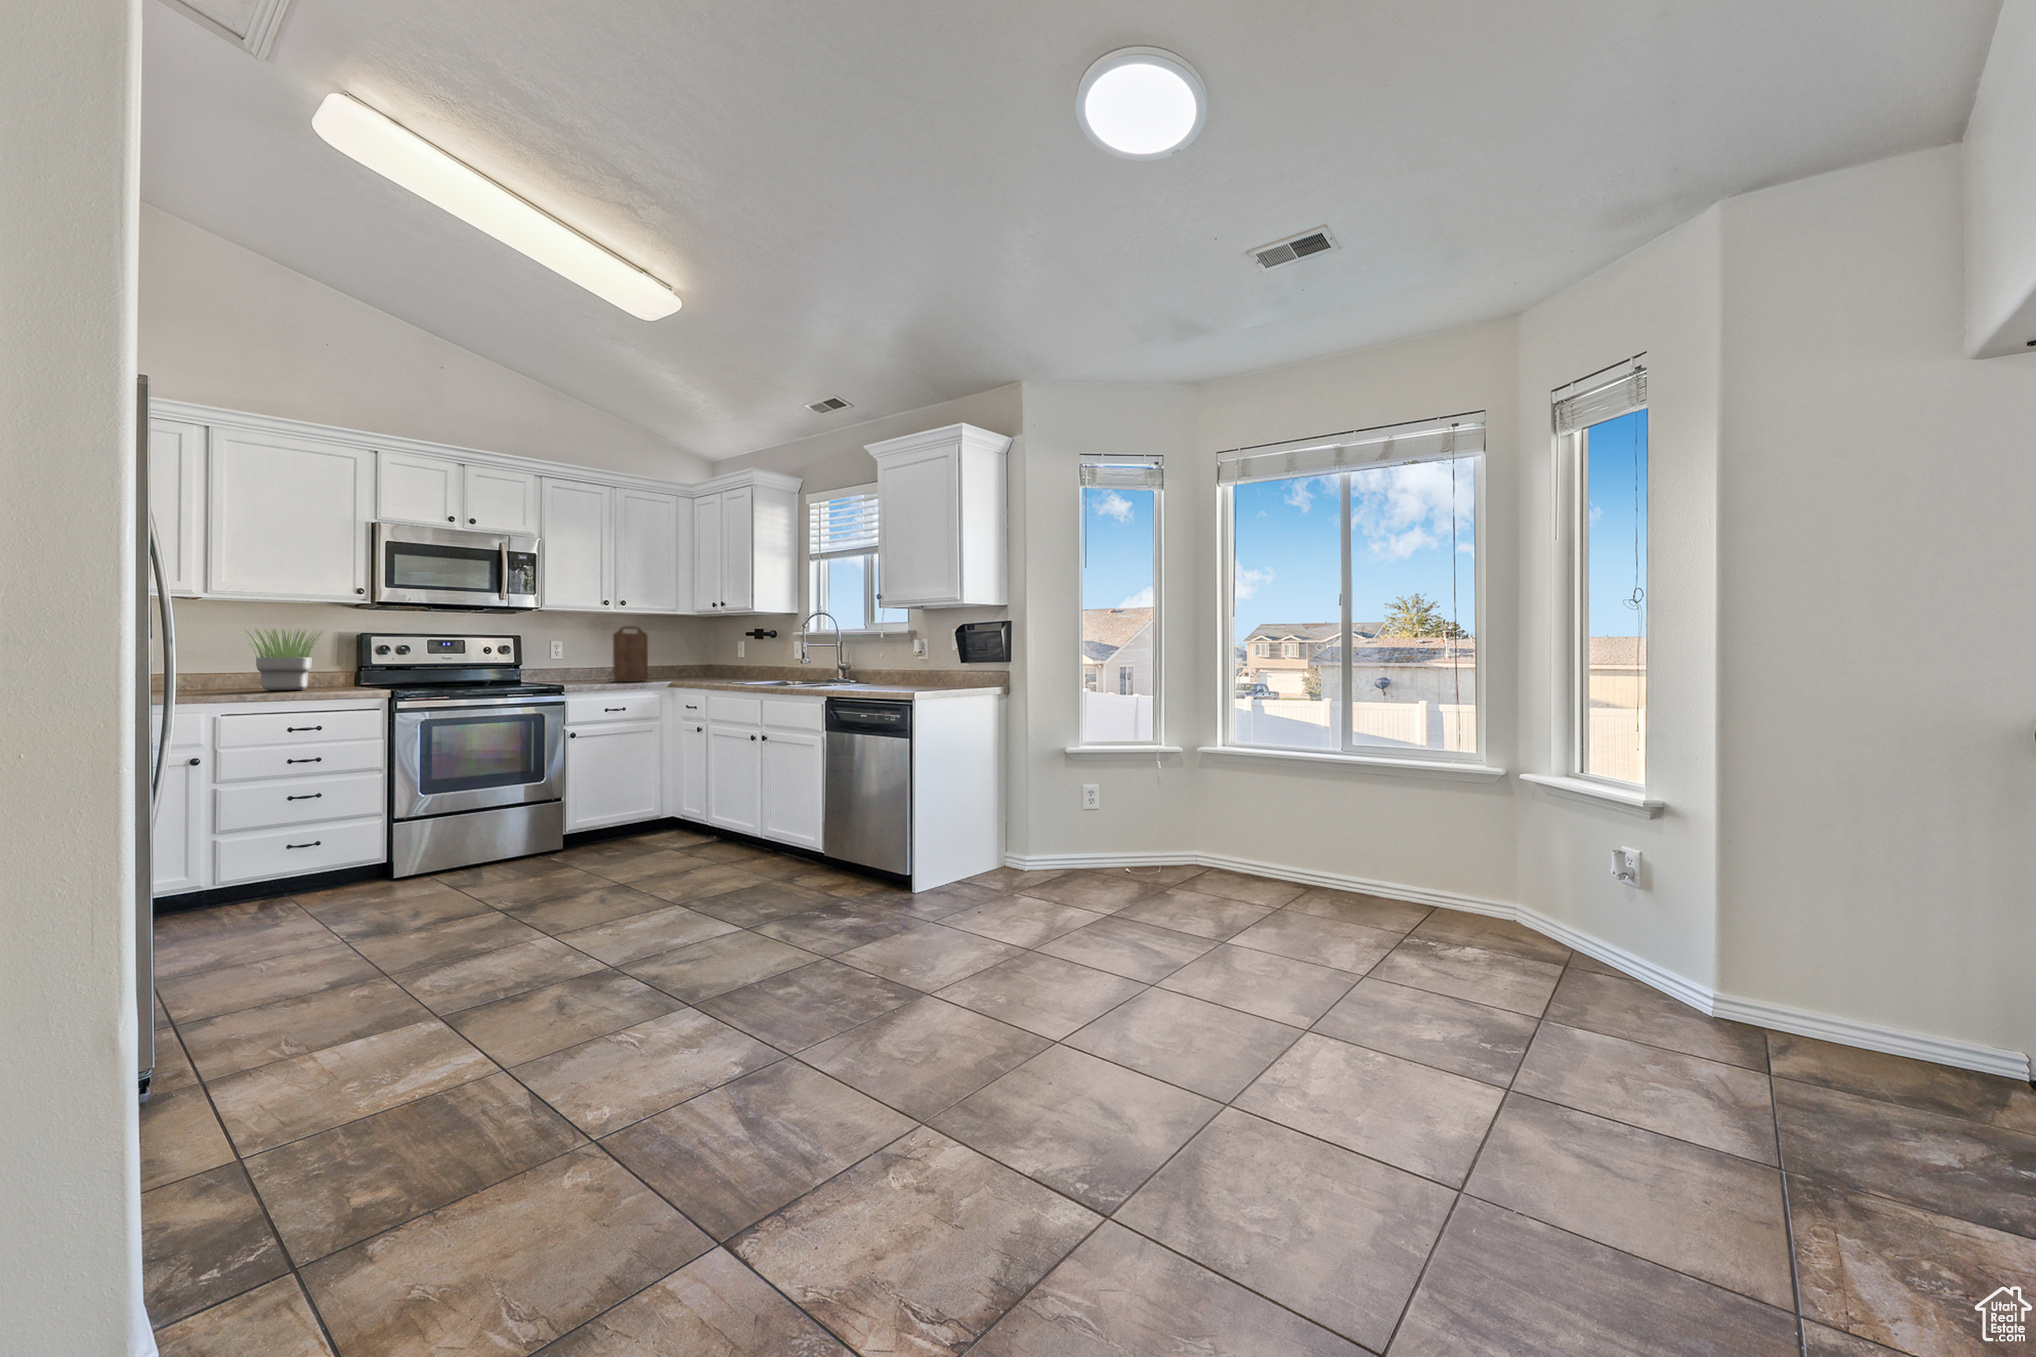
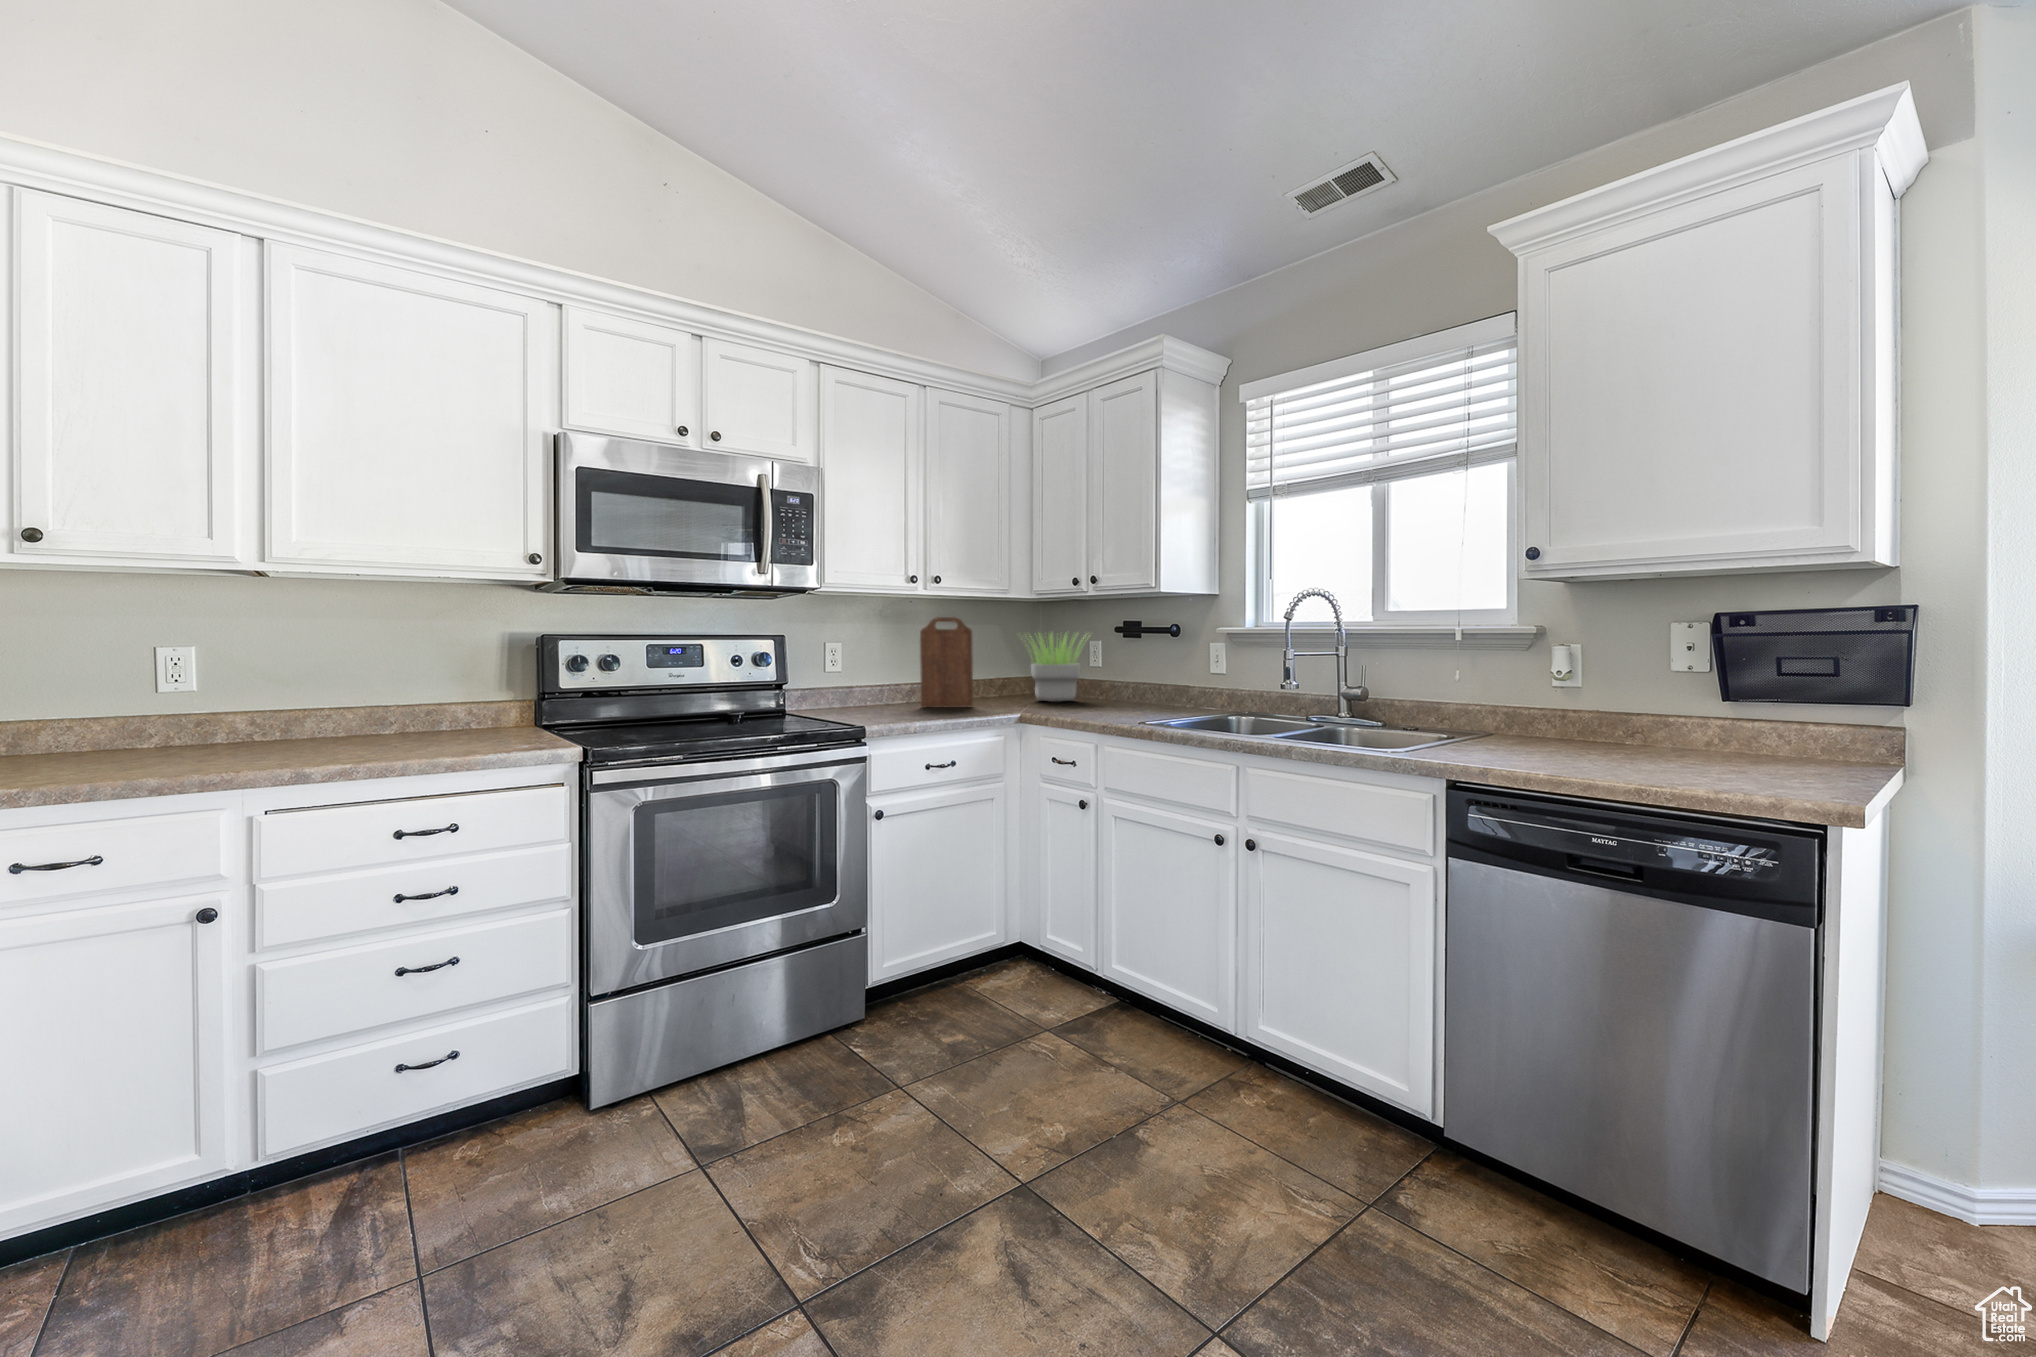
potted plant: present [241,629,322,691] -> present [1023,633,1090,702]

